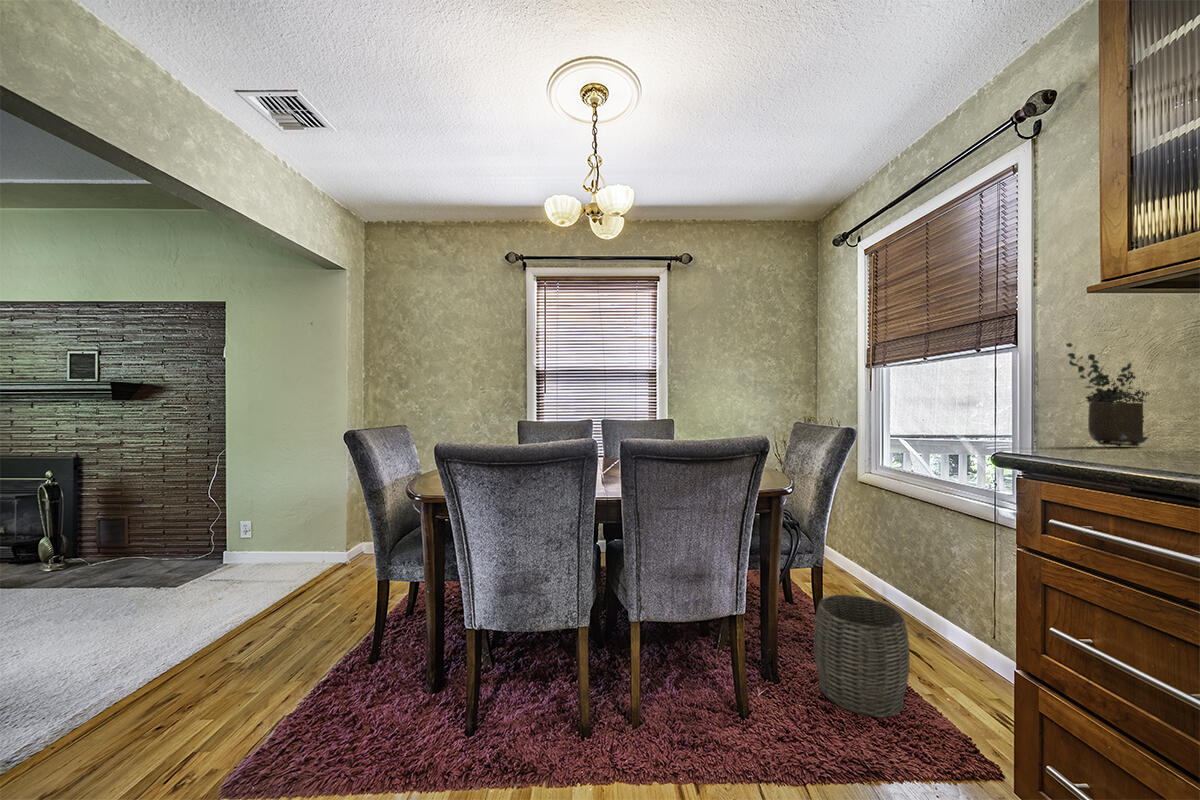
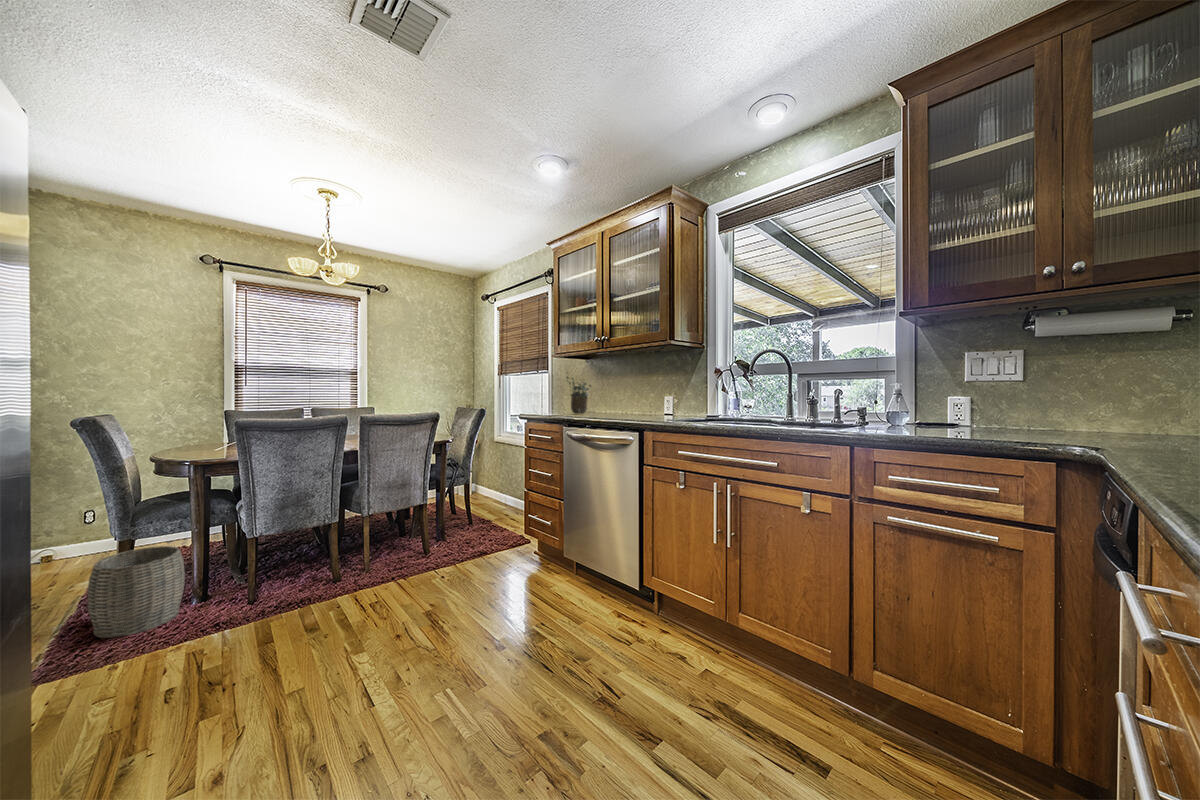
woven basket: present [814,595,910,717] -> present [88,546,185,638]

